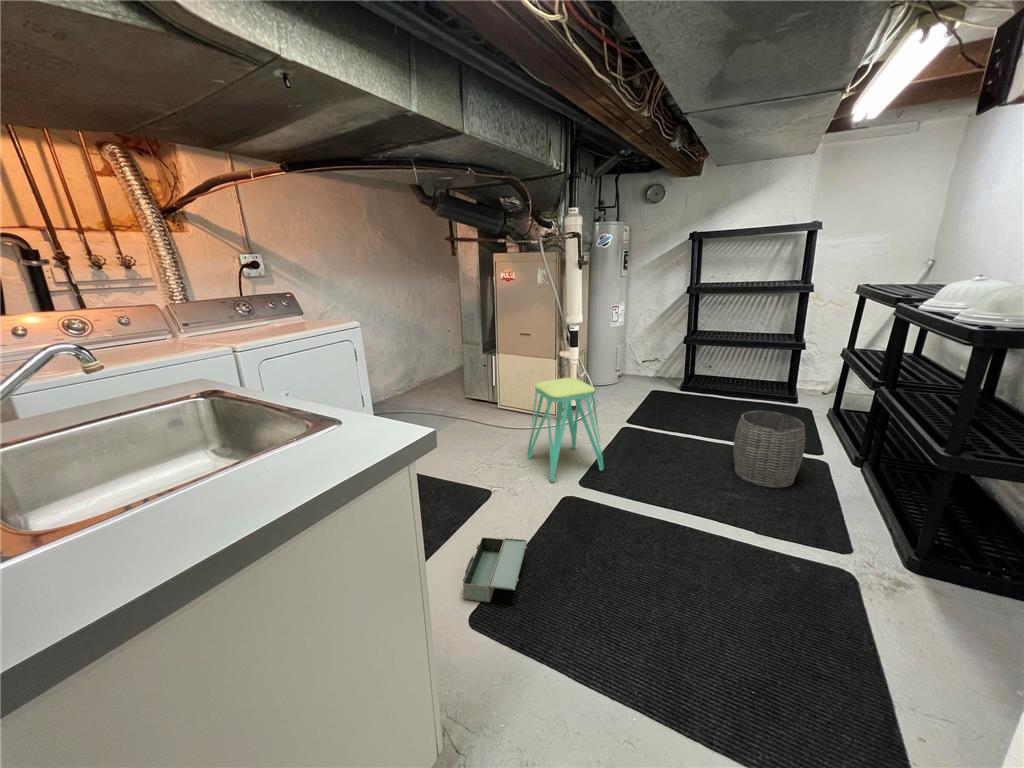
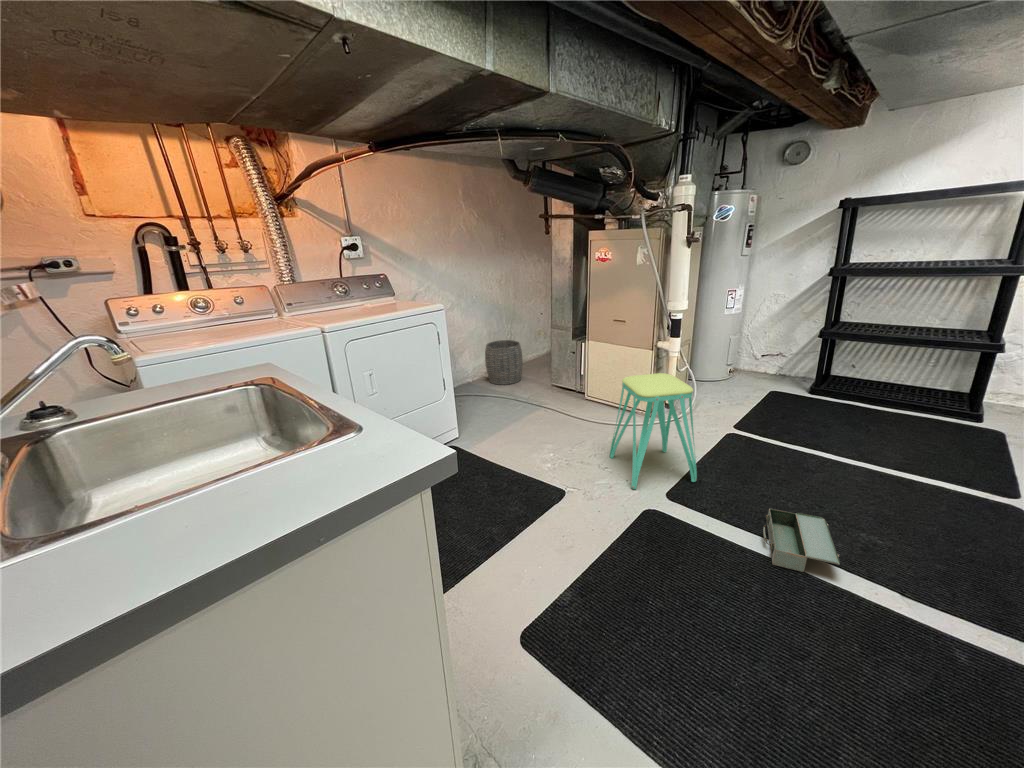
woven basket: present [733,411,806,488] -> present [485,340,523,385]
toolbox: present [463,537,527,602] -> present [763,509,840,572]

